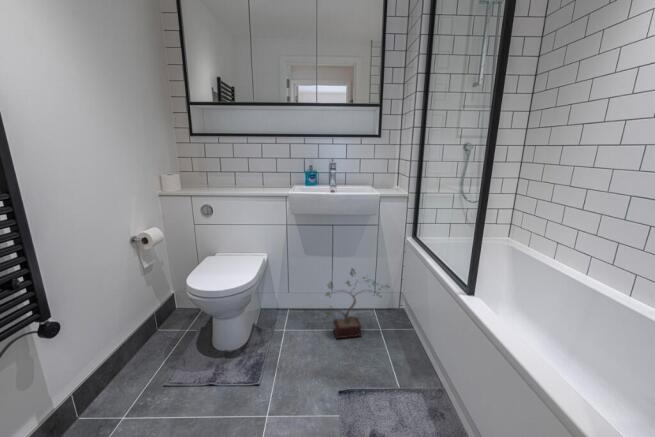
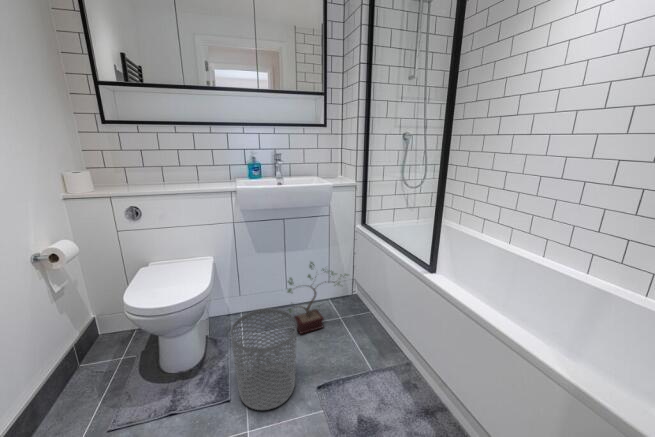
waste bin: none [262,307,322,400] -> present [231,309,297,410]

